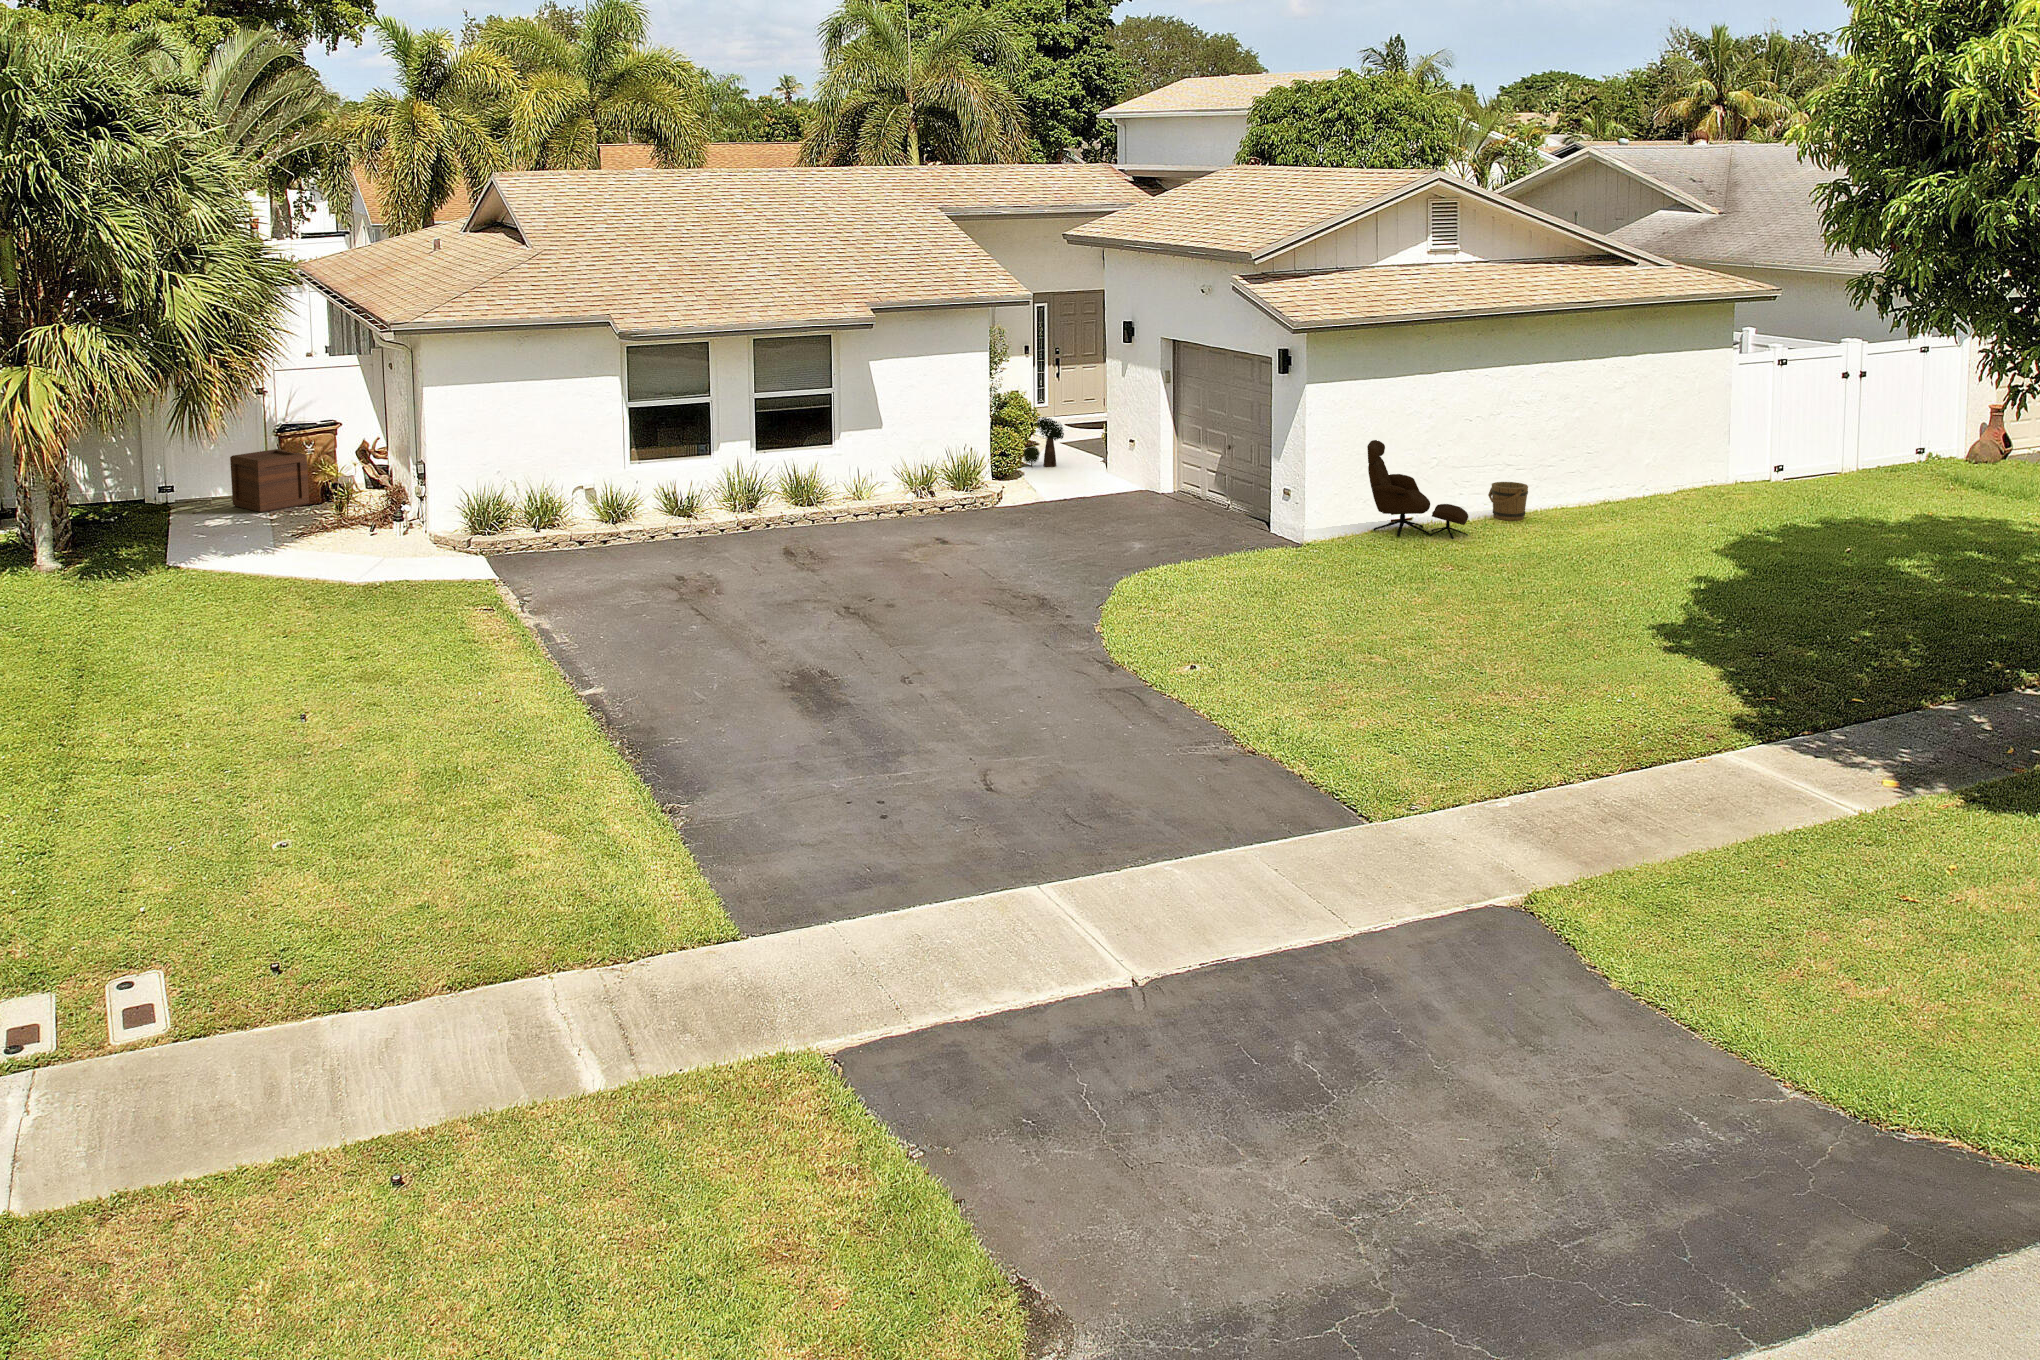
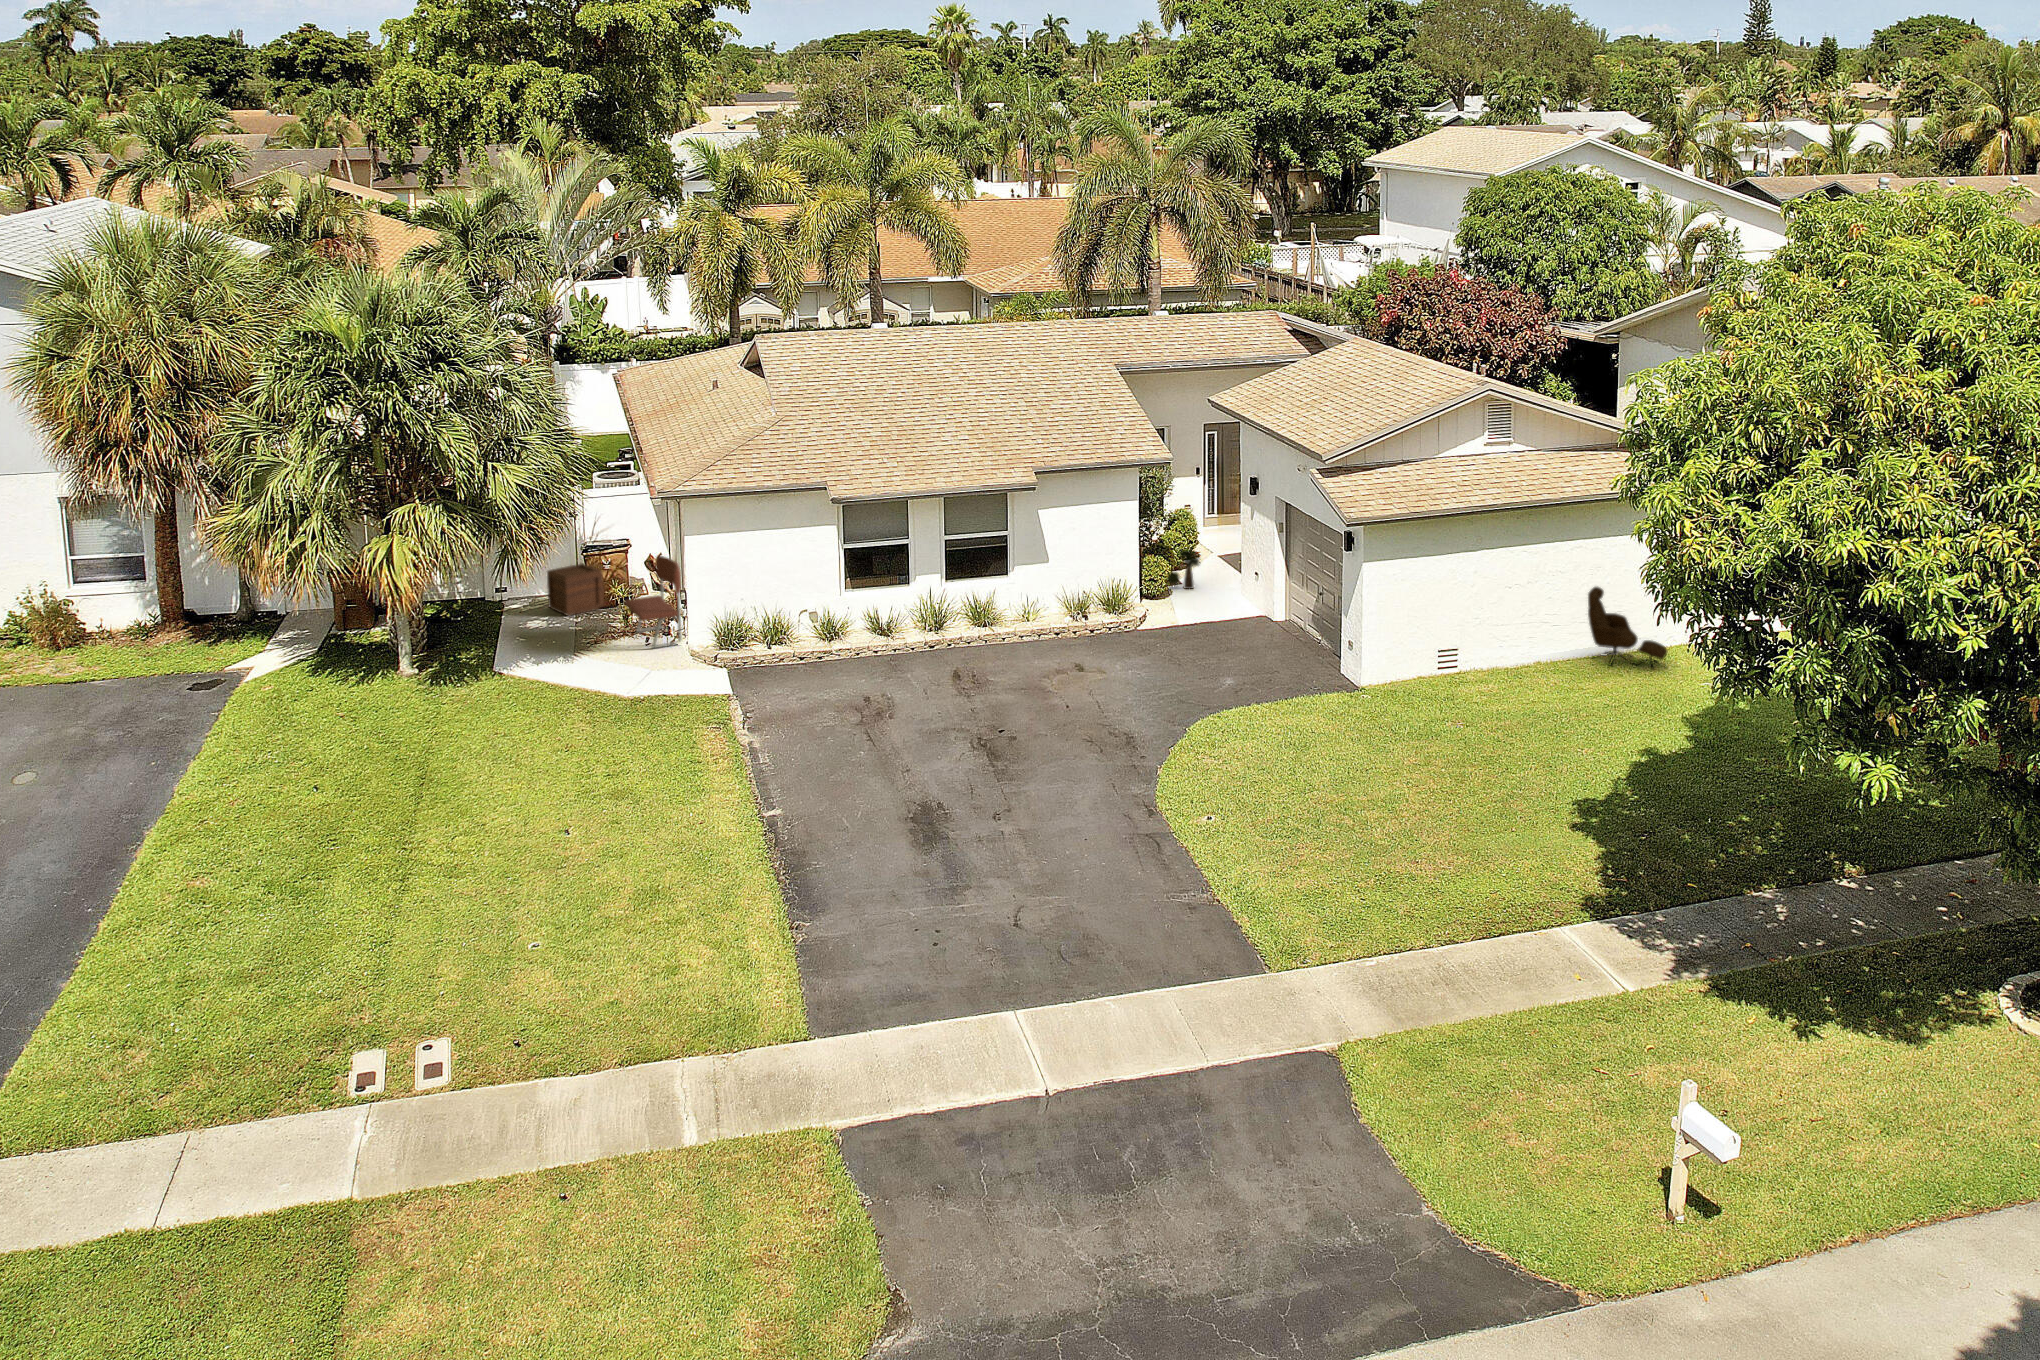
bench: none [340,423,424,538] -> present [624,556,682,648]
lounge chair: present [1367,440,1468,539] -> present [1588,587,1668,665]
bucket: present [1488,482,1528,520] -> none [1523,636,1554,671]

